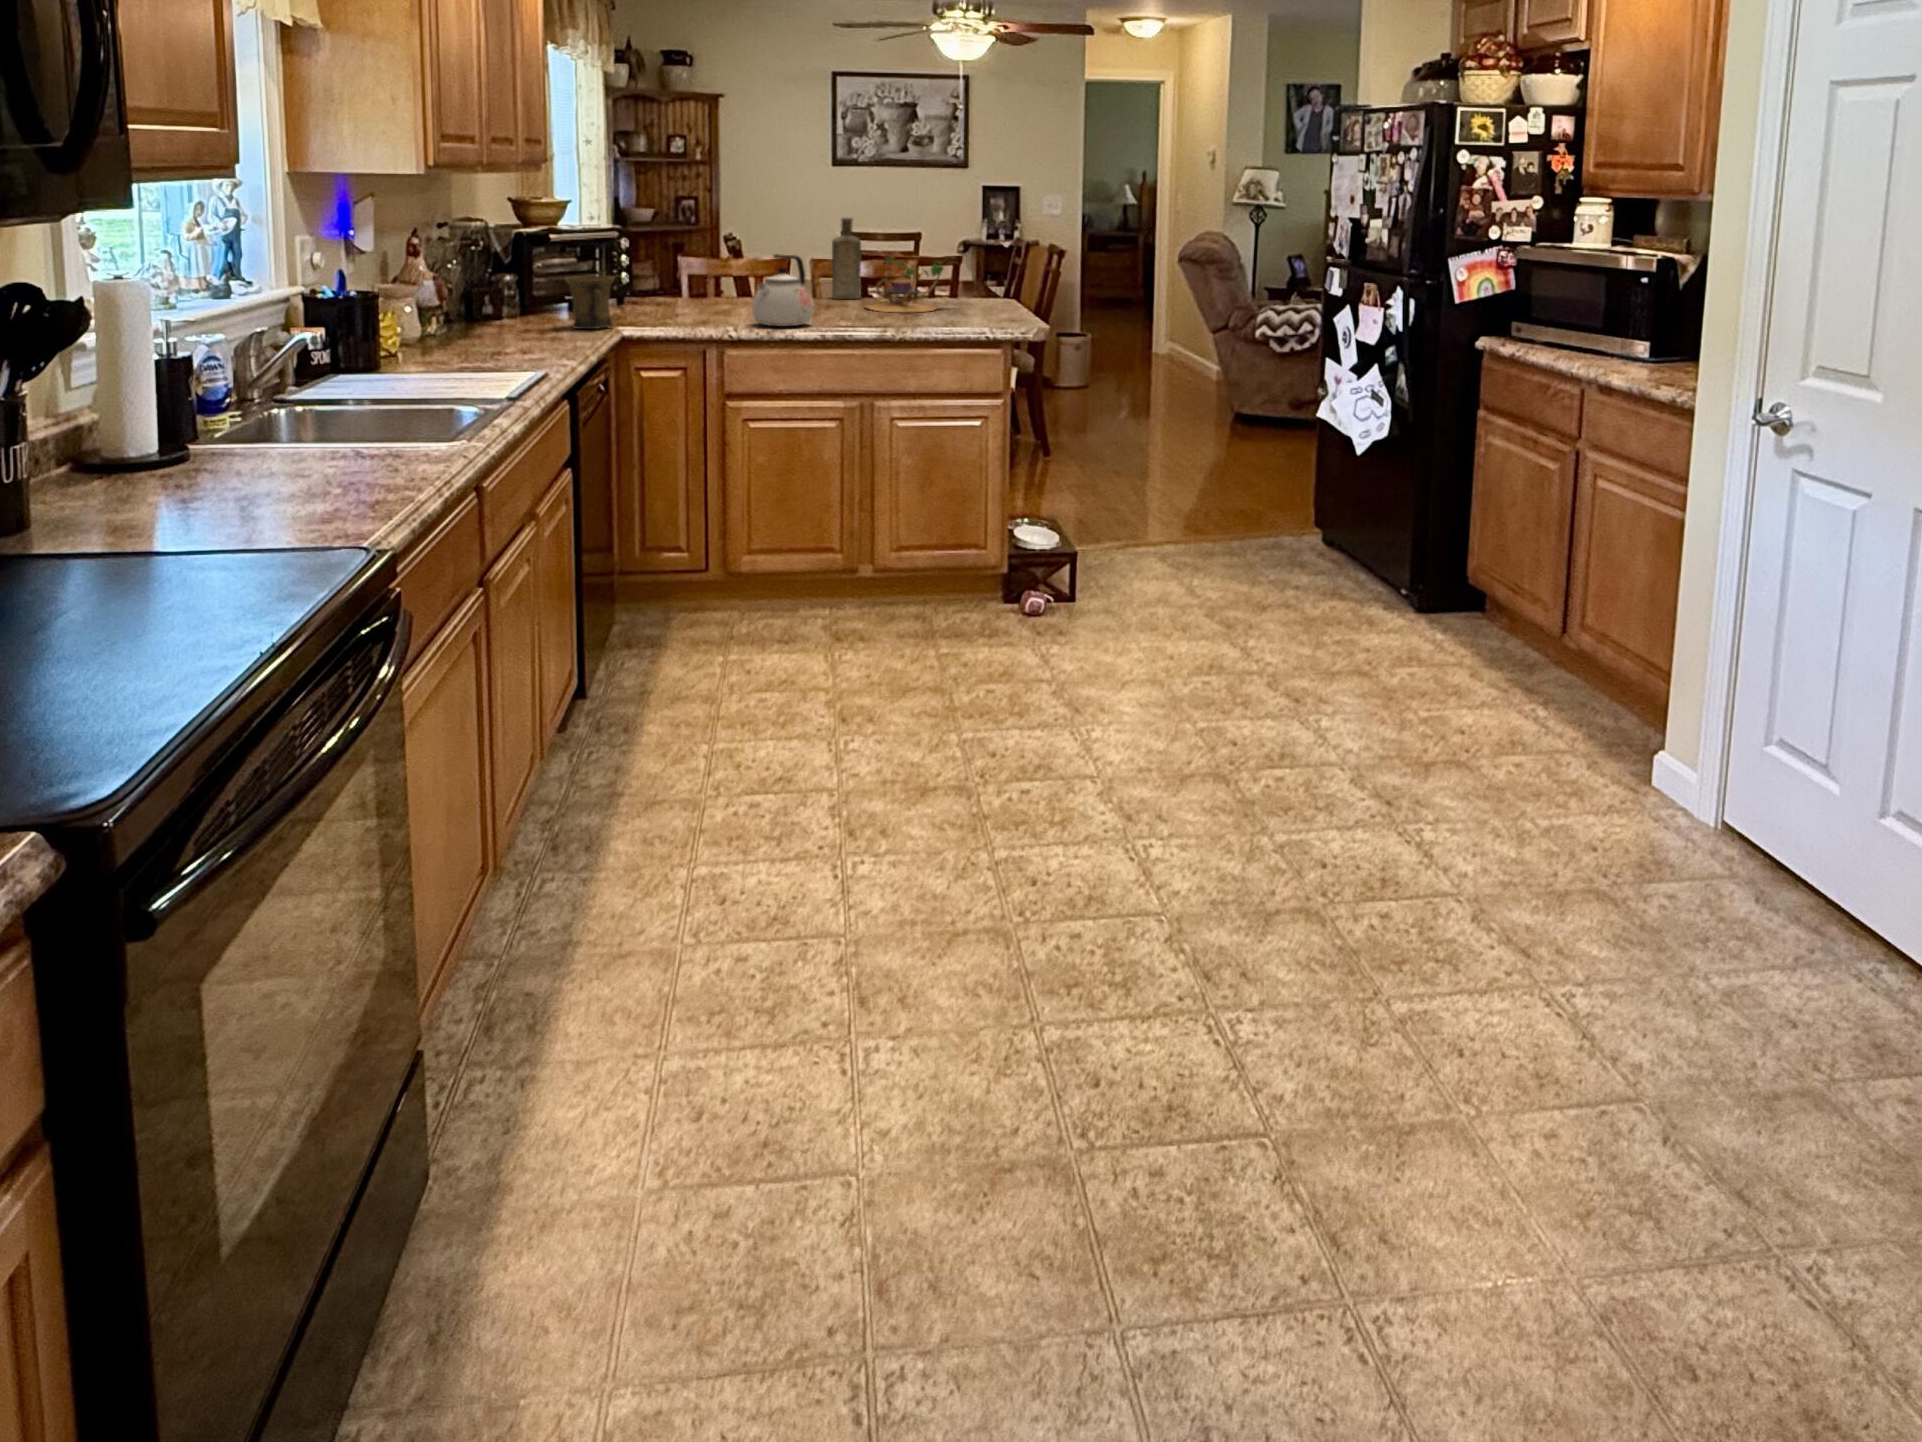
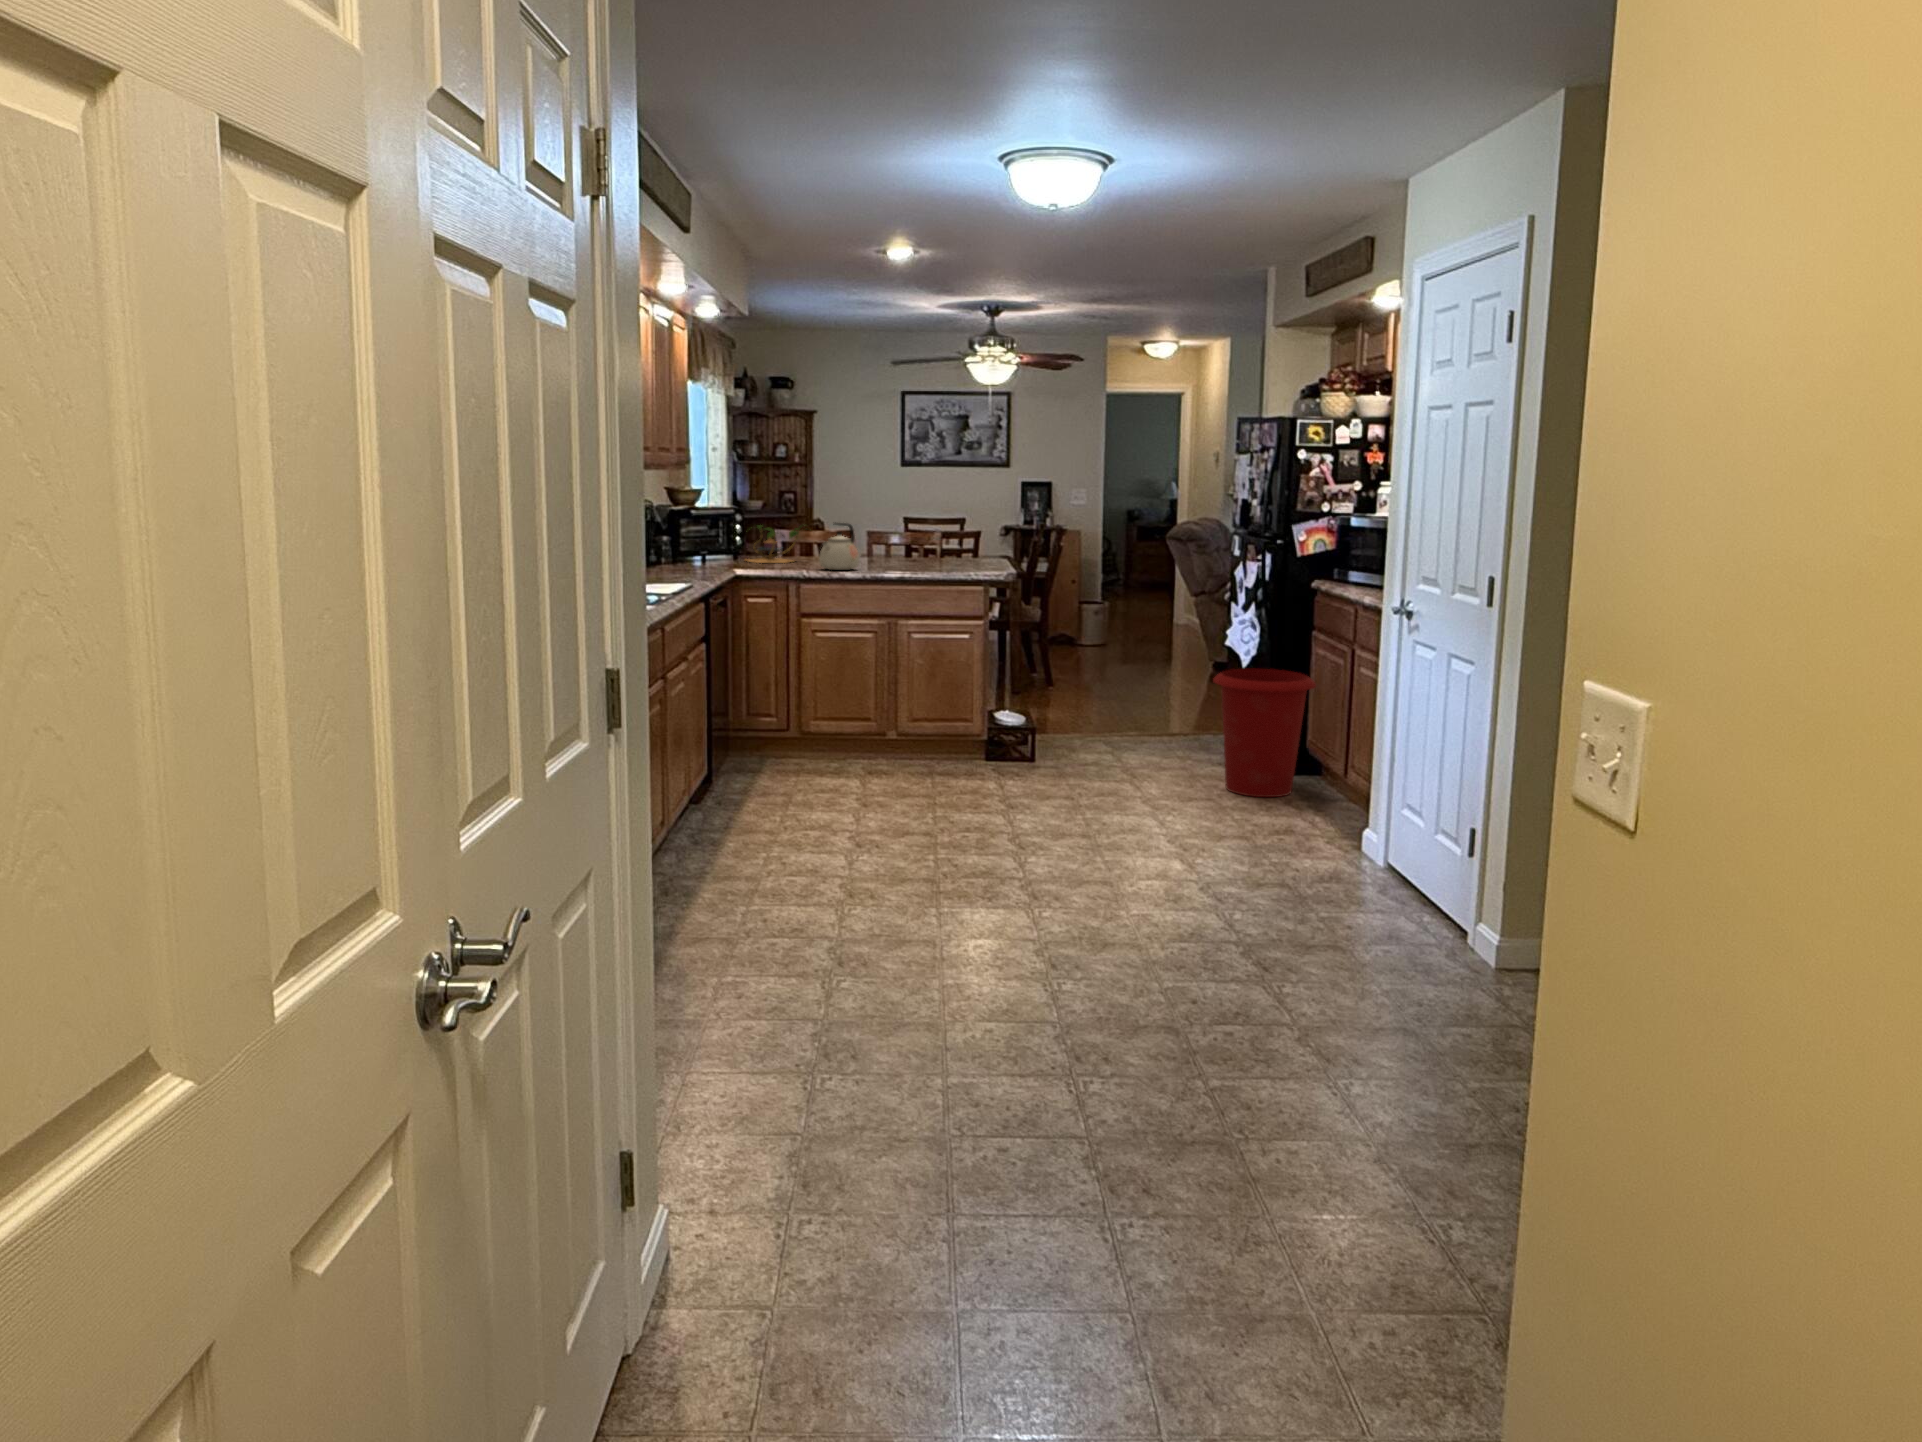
bottle: present [832,218,861,299] -> none [876,501,900,558]
plant: present [867,258,957,312] -> present [747,525,802,563]
mug: present [565,276,615,329] -> none [700,536,733,569]
waste bin: none [1354,468,1509,665] -> present [1213,669,1316,797]

